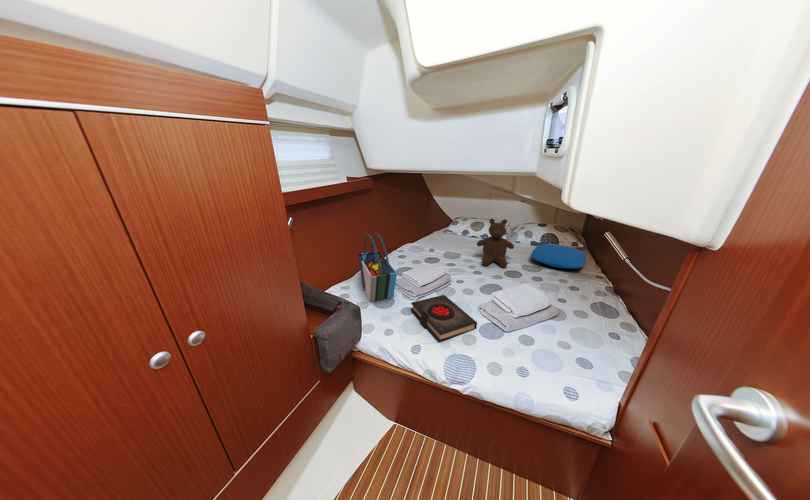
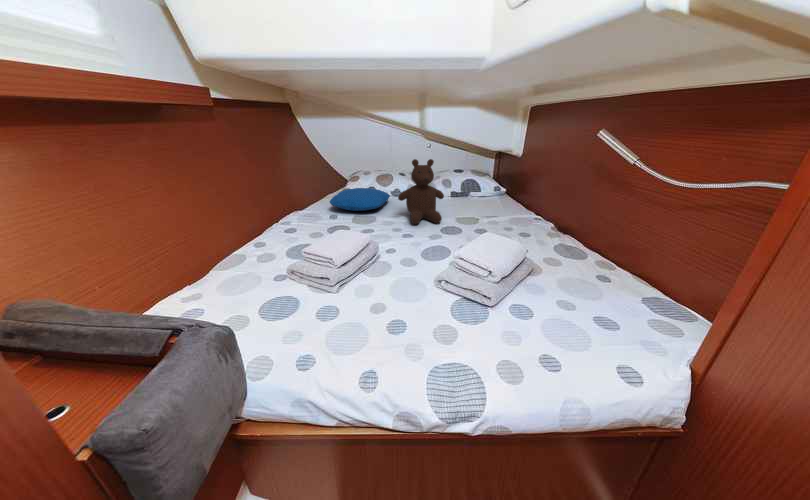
tote bag: present [358,234,397,302] -> none [203,180,296,316]
pillow: present [531,244,586,269] -> present [329,188,390,211]
book: present [411,295,477,341] -> none [333,272,451,353]

